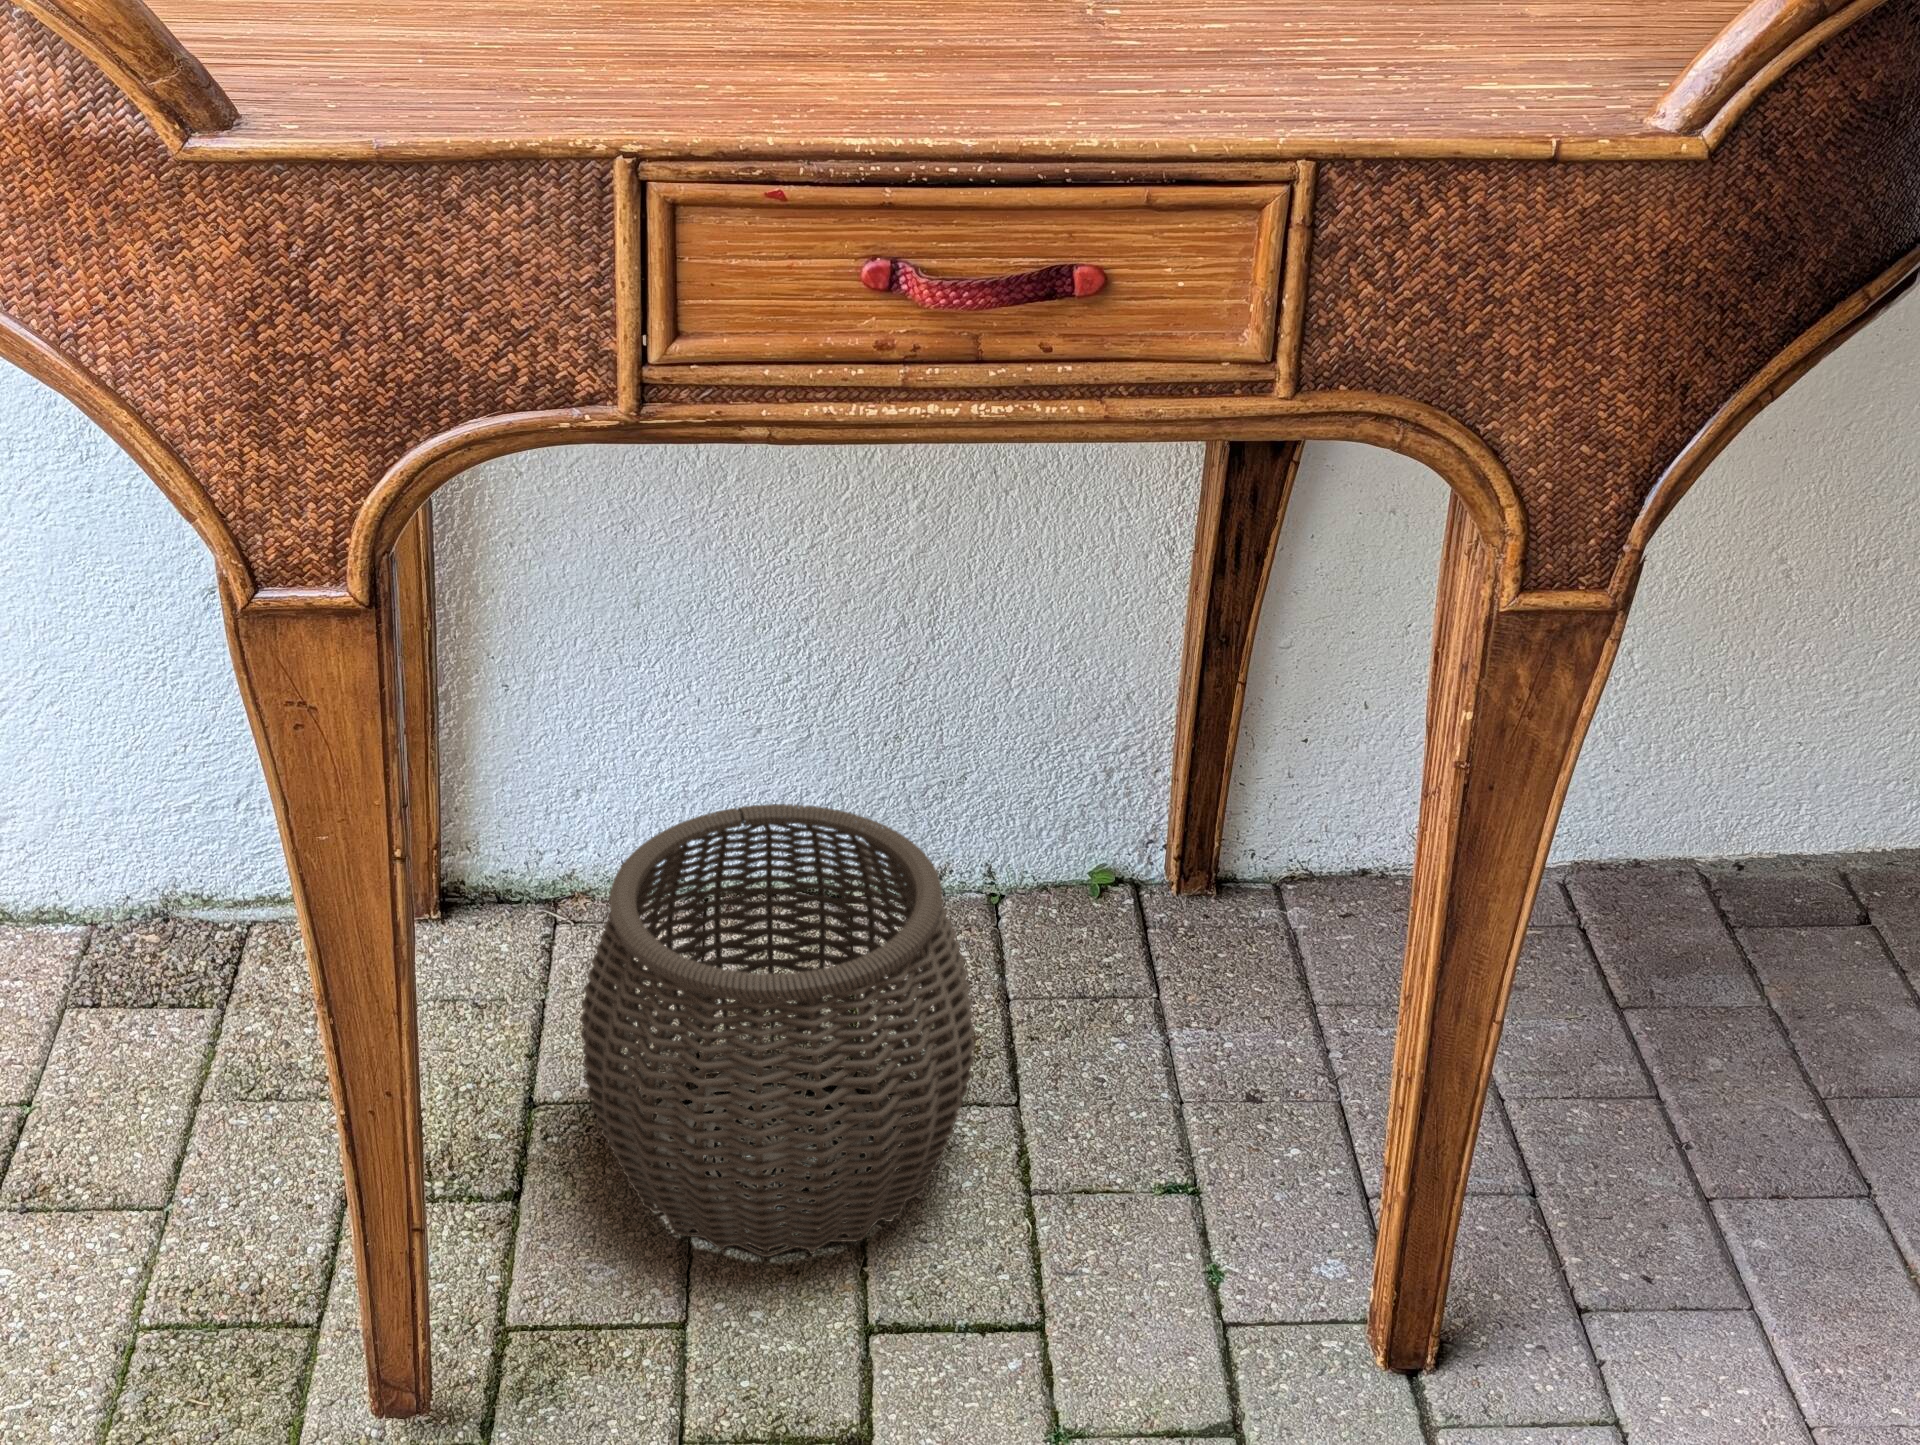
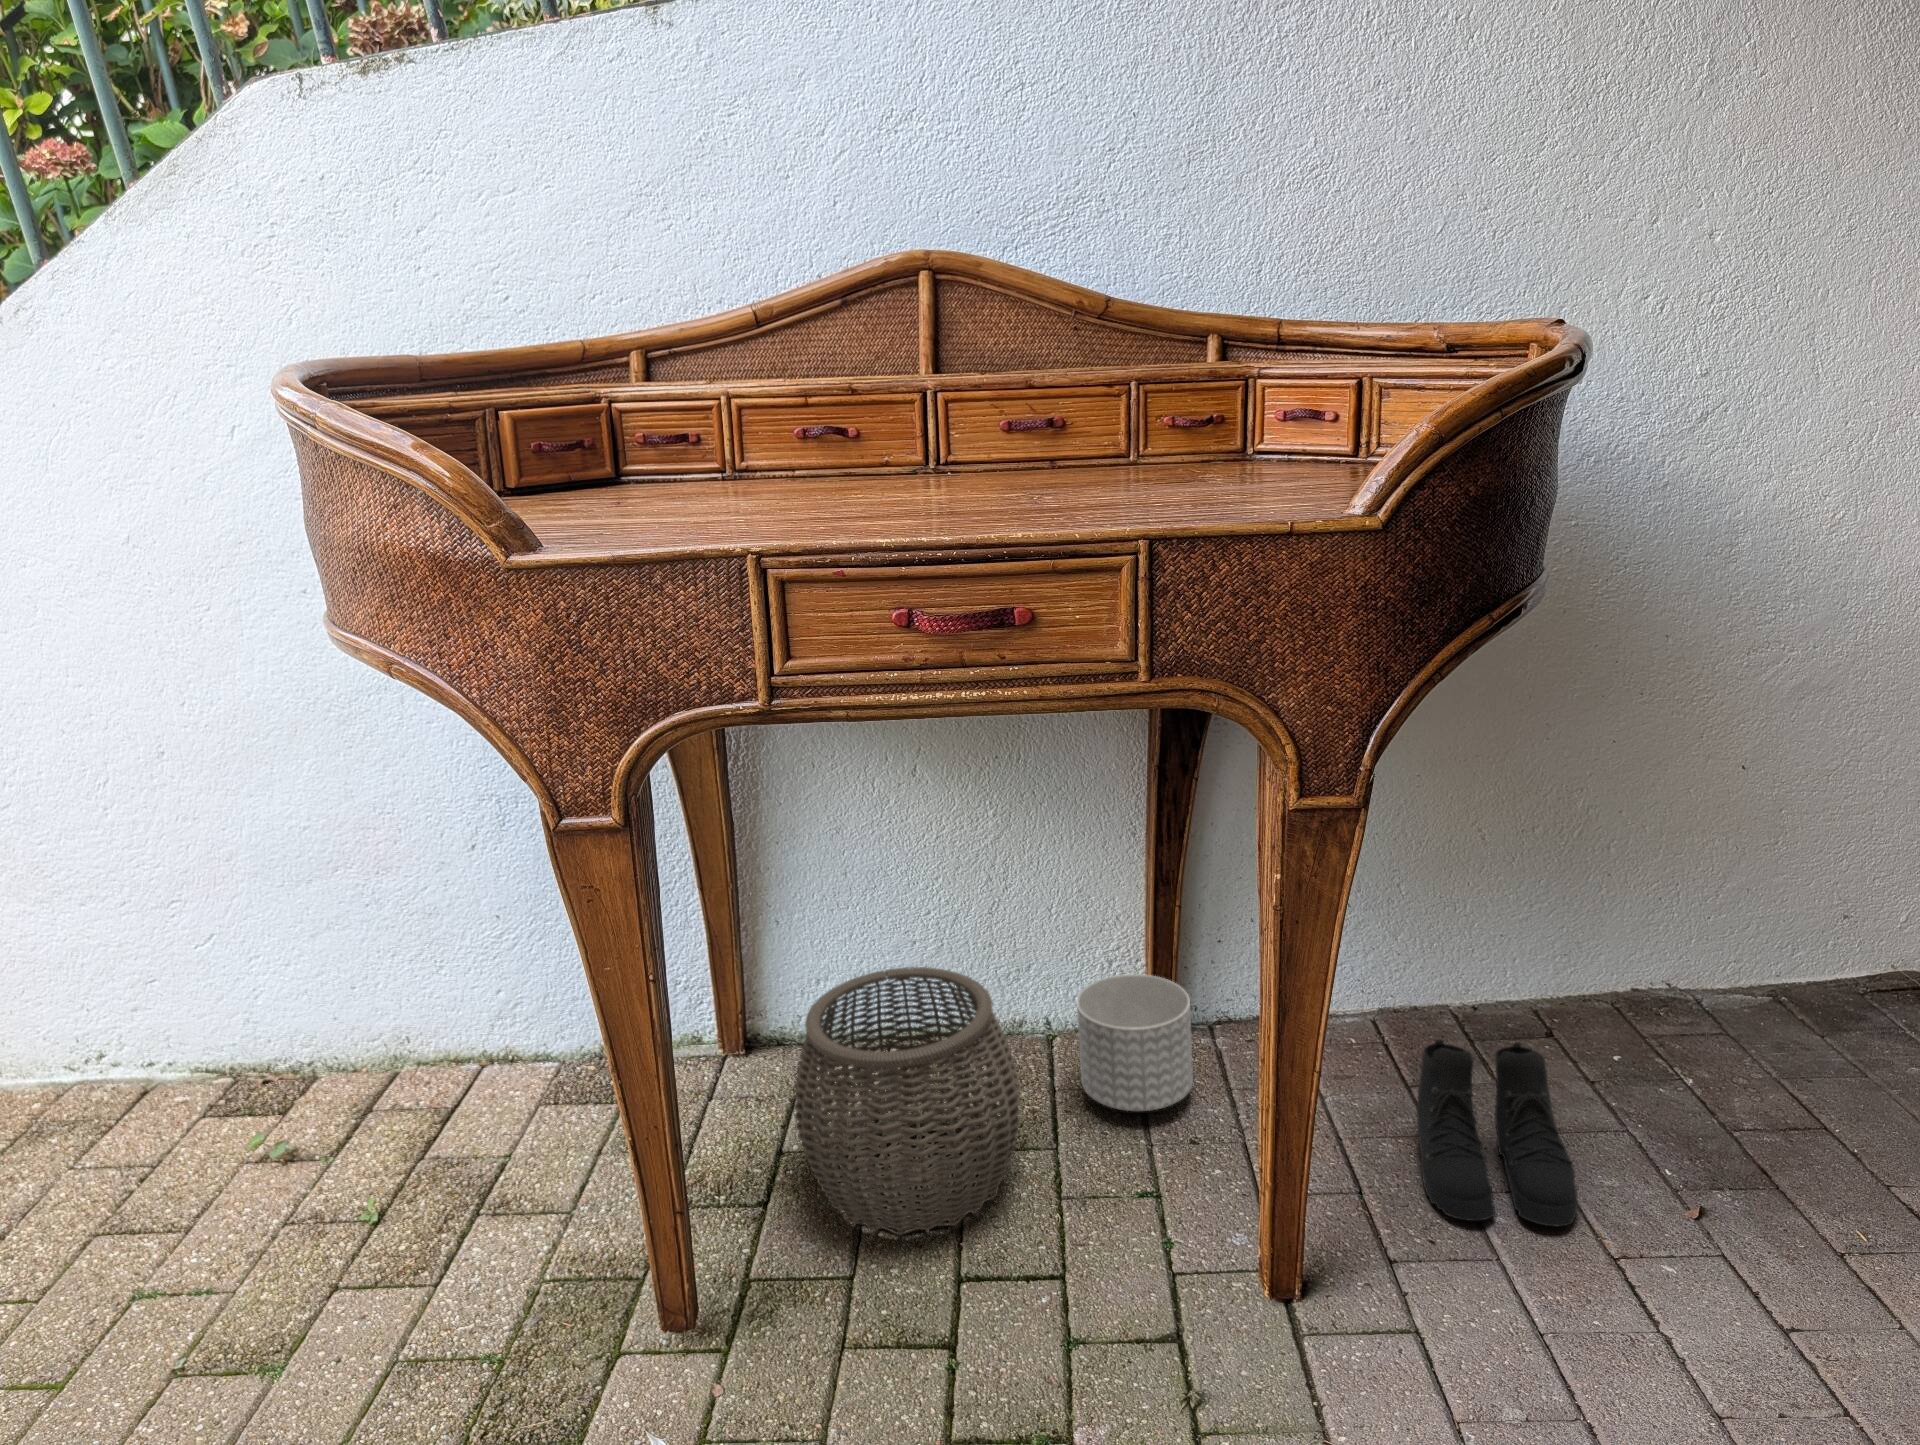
planter: none [1054,814,1257,1049] -> present [1077,974,1193,1111]
boots: none [1605,955,1847,1258] -> present [1417,1039,1578,1226]

